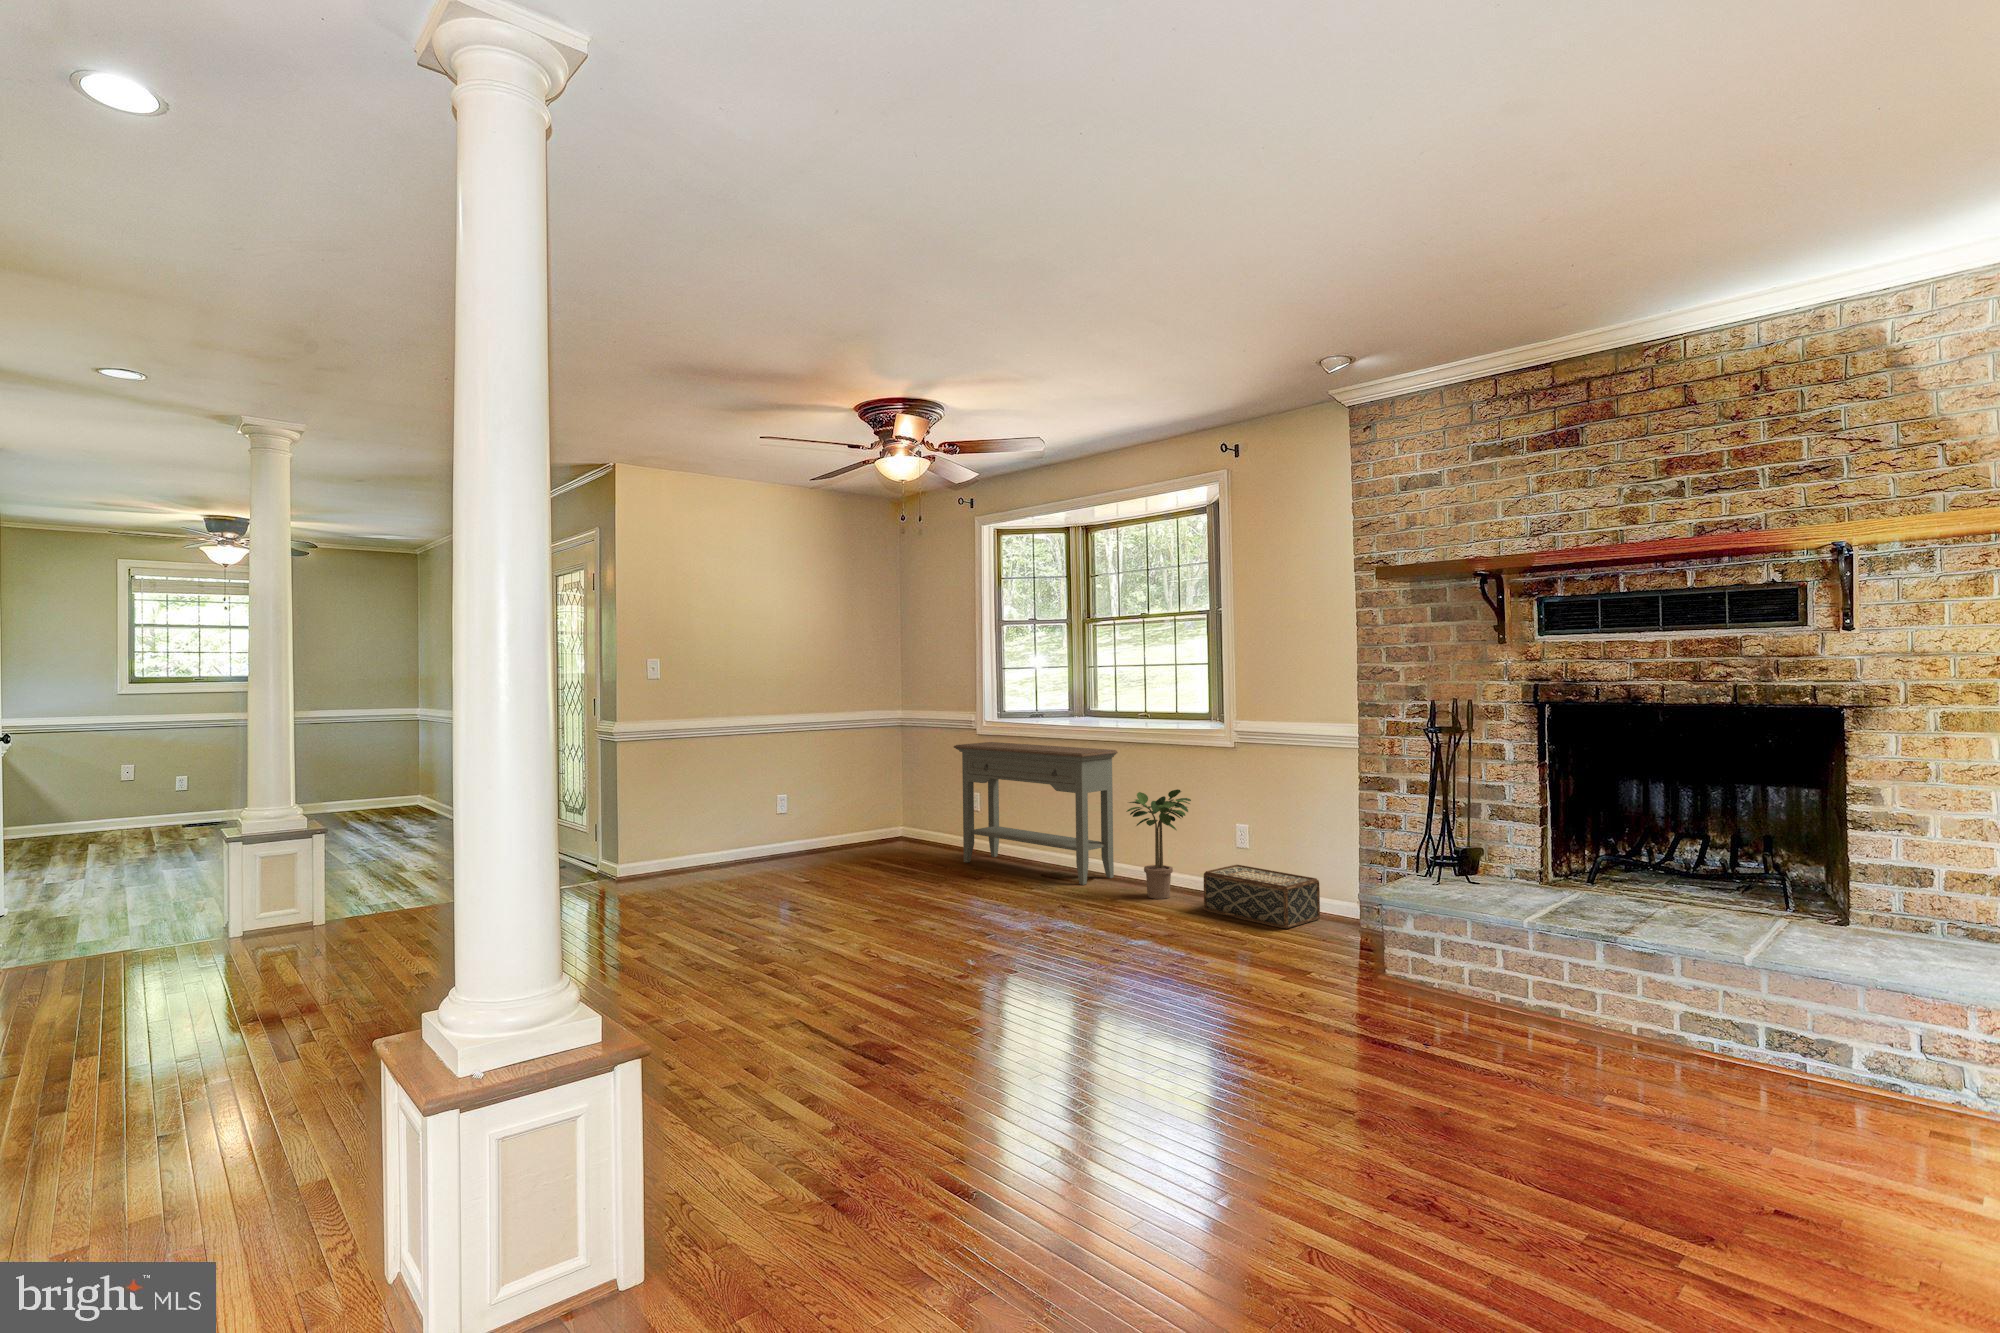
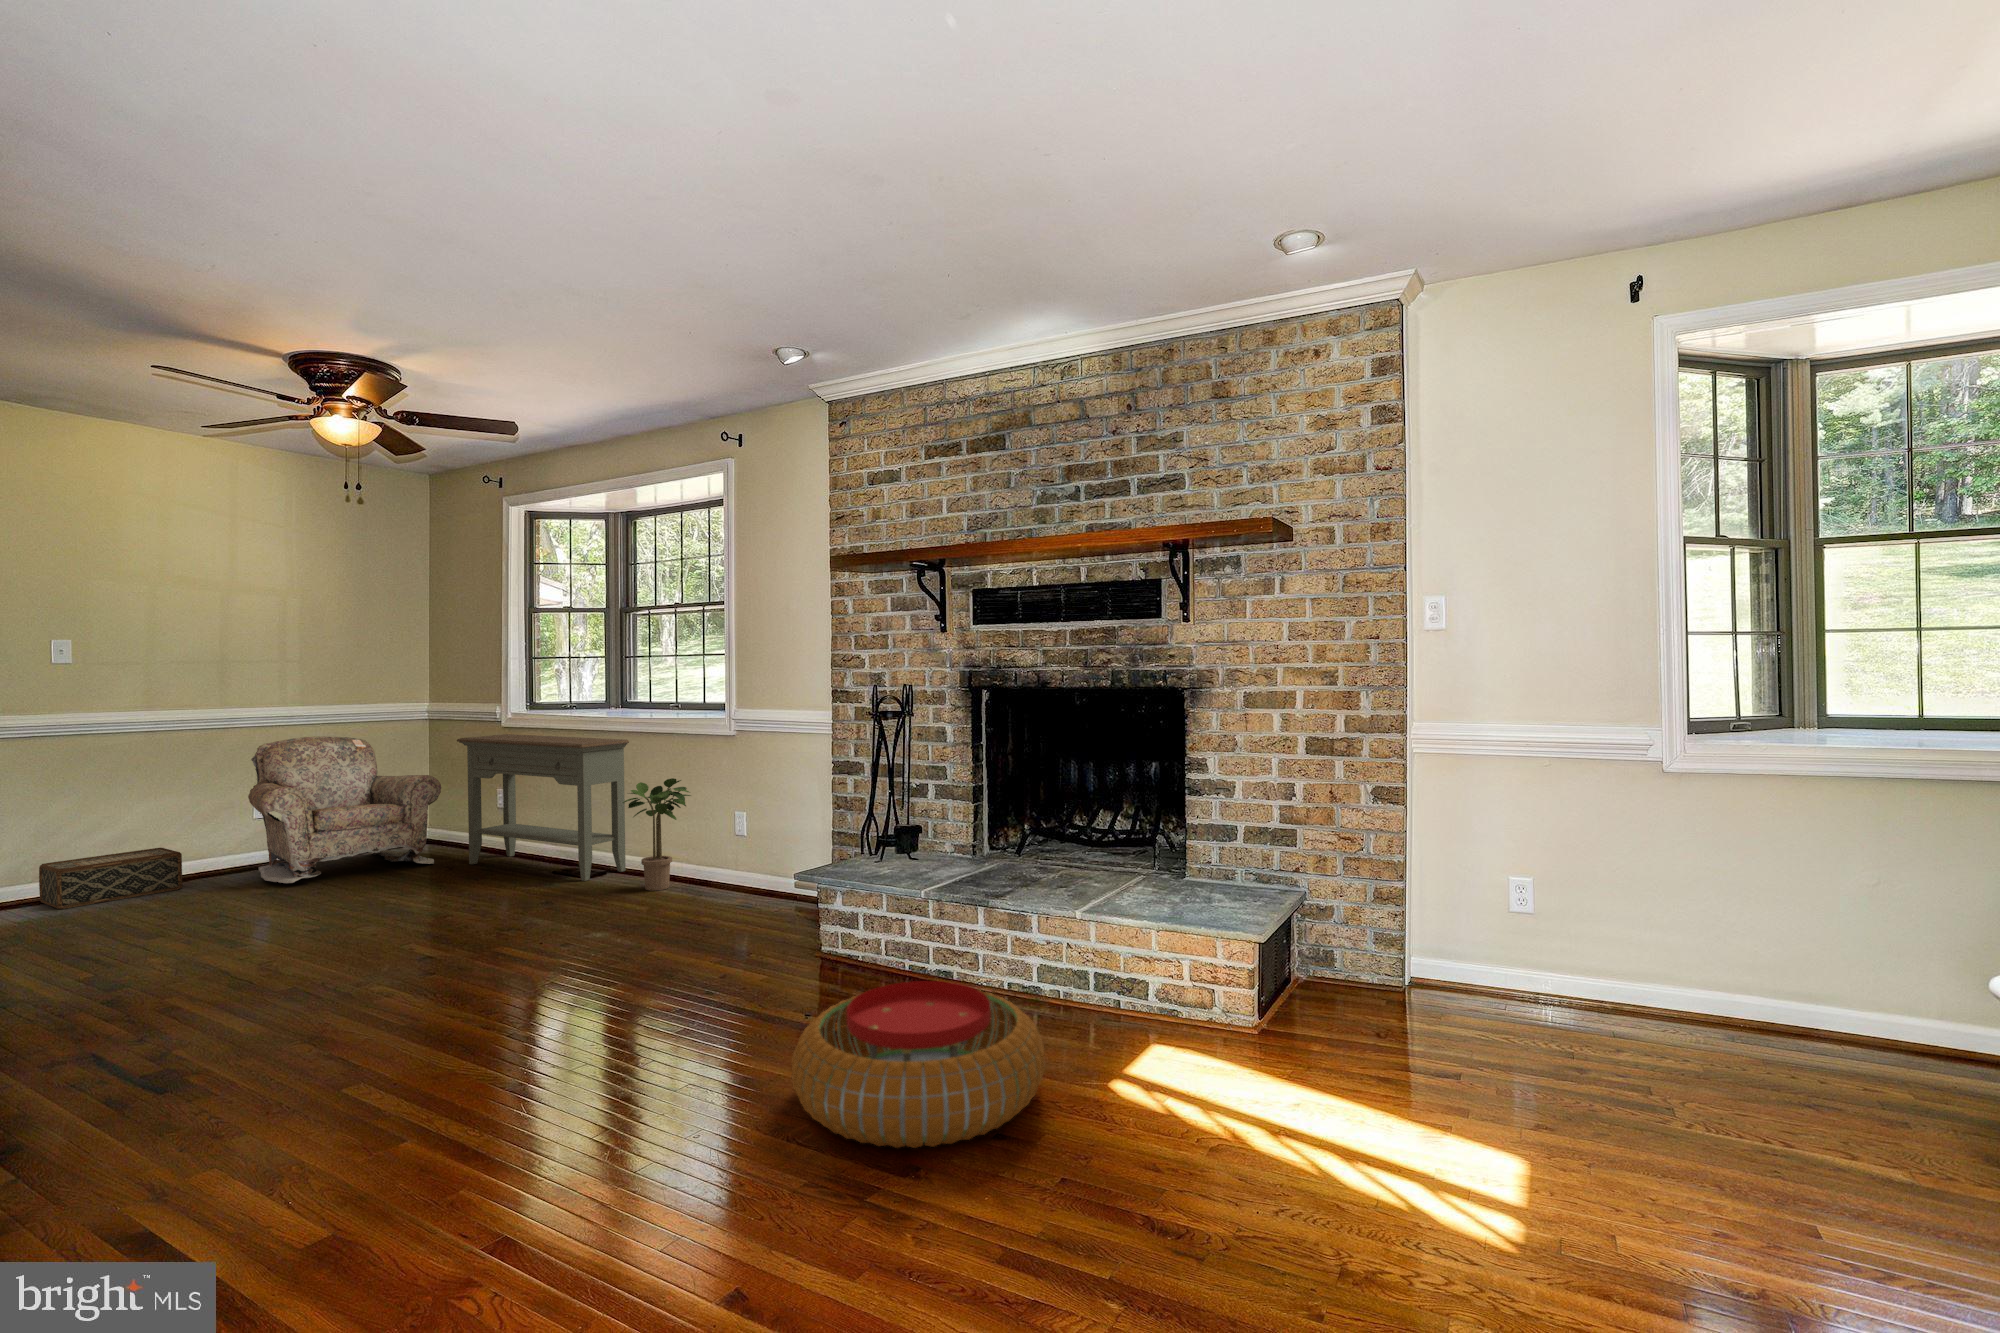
armchair: none [786,741,938,870] -> present [248,736,441,883]
woven basket: present [1204,865,1320,928] -> present [39,848,182,909]
pouf: none [1480,1018,1797,1198] -> present [791,981,1045,1148]

